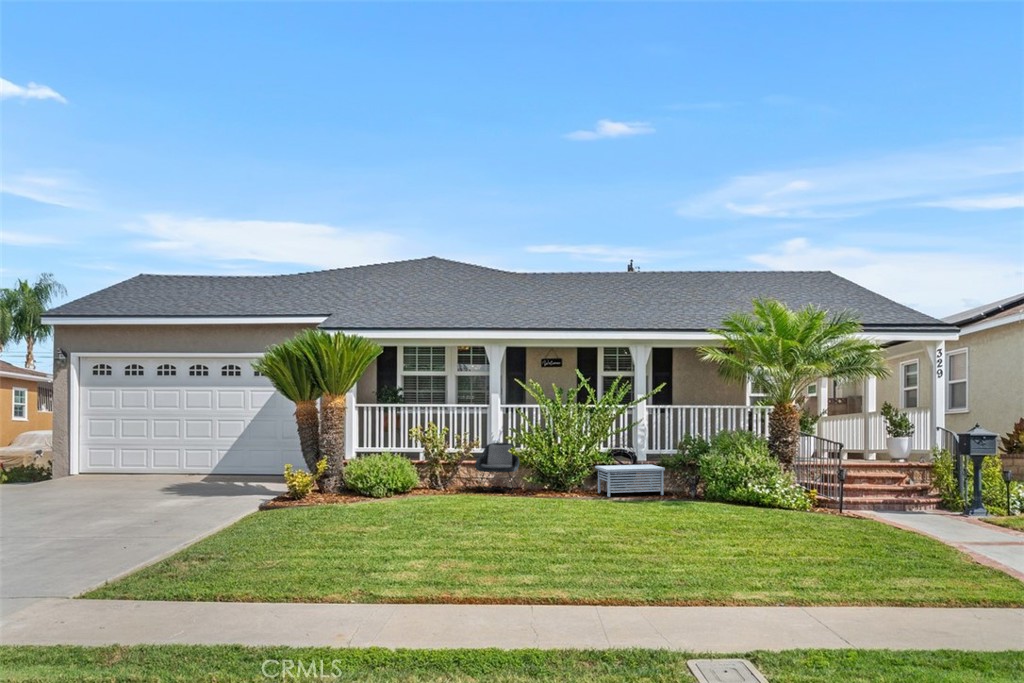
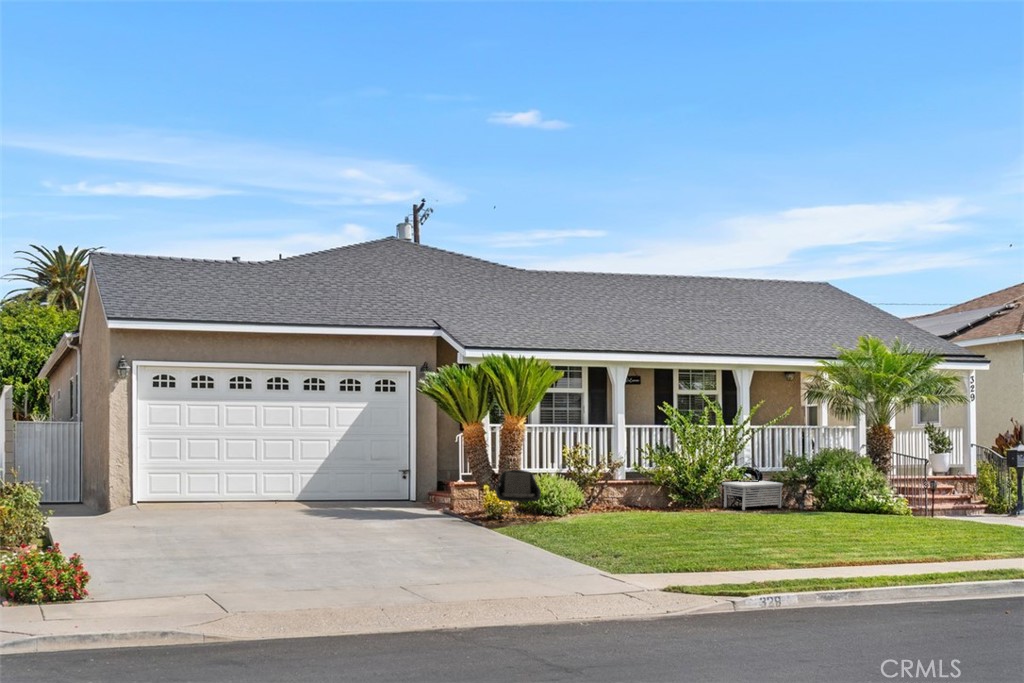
lounge chair: present [475,442,519,493] -> present [495,470,541,523]

